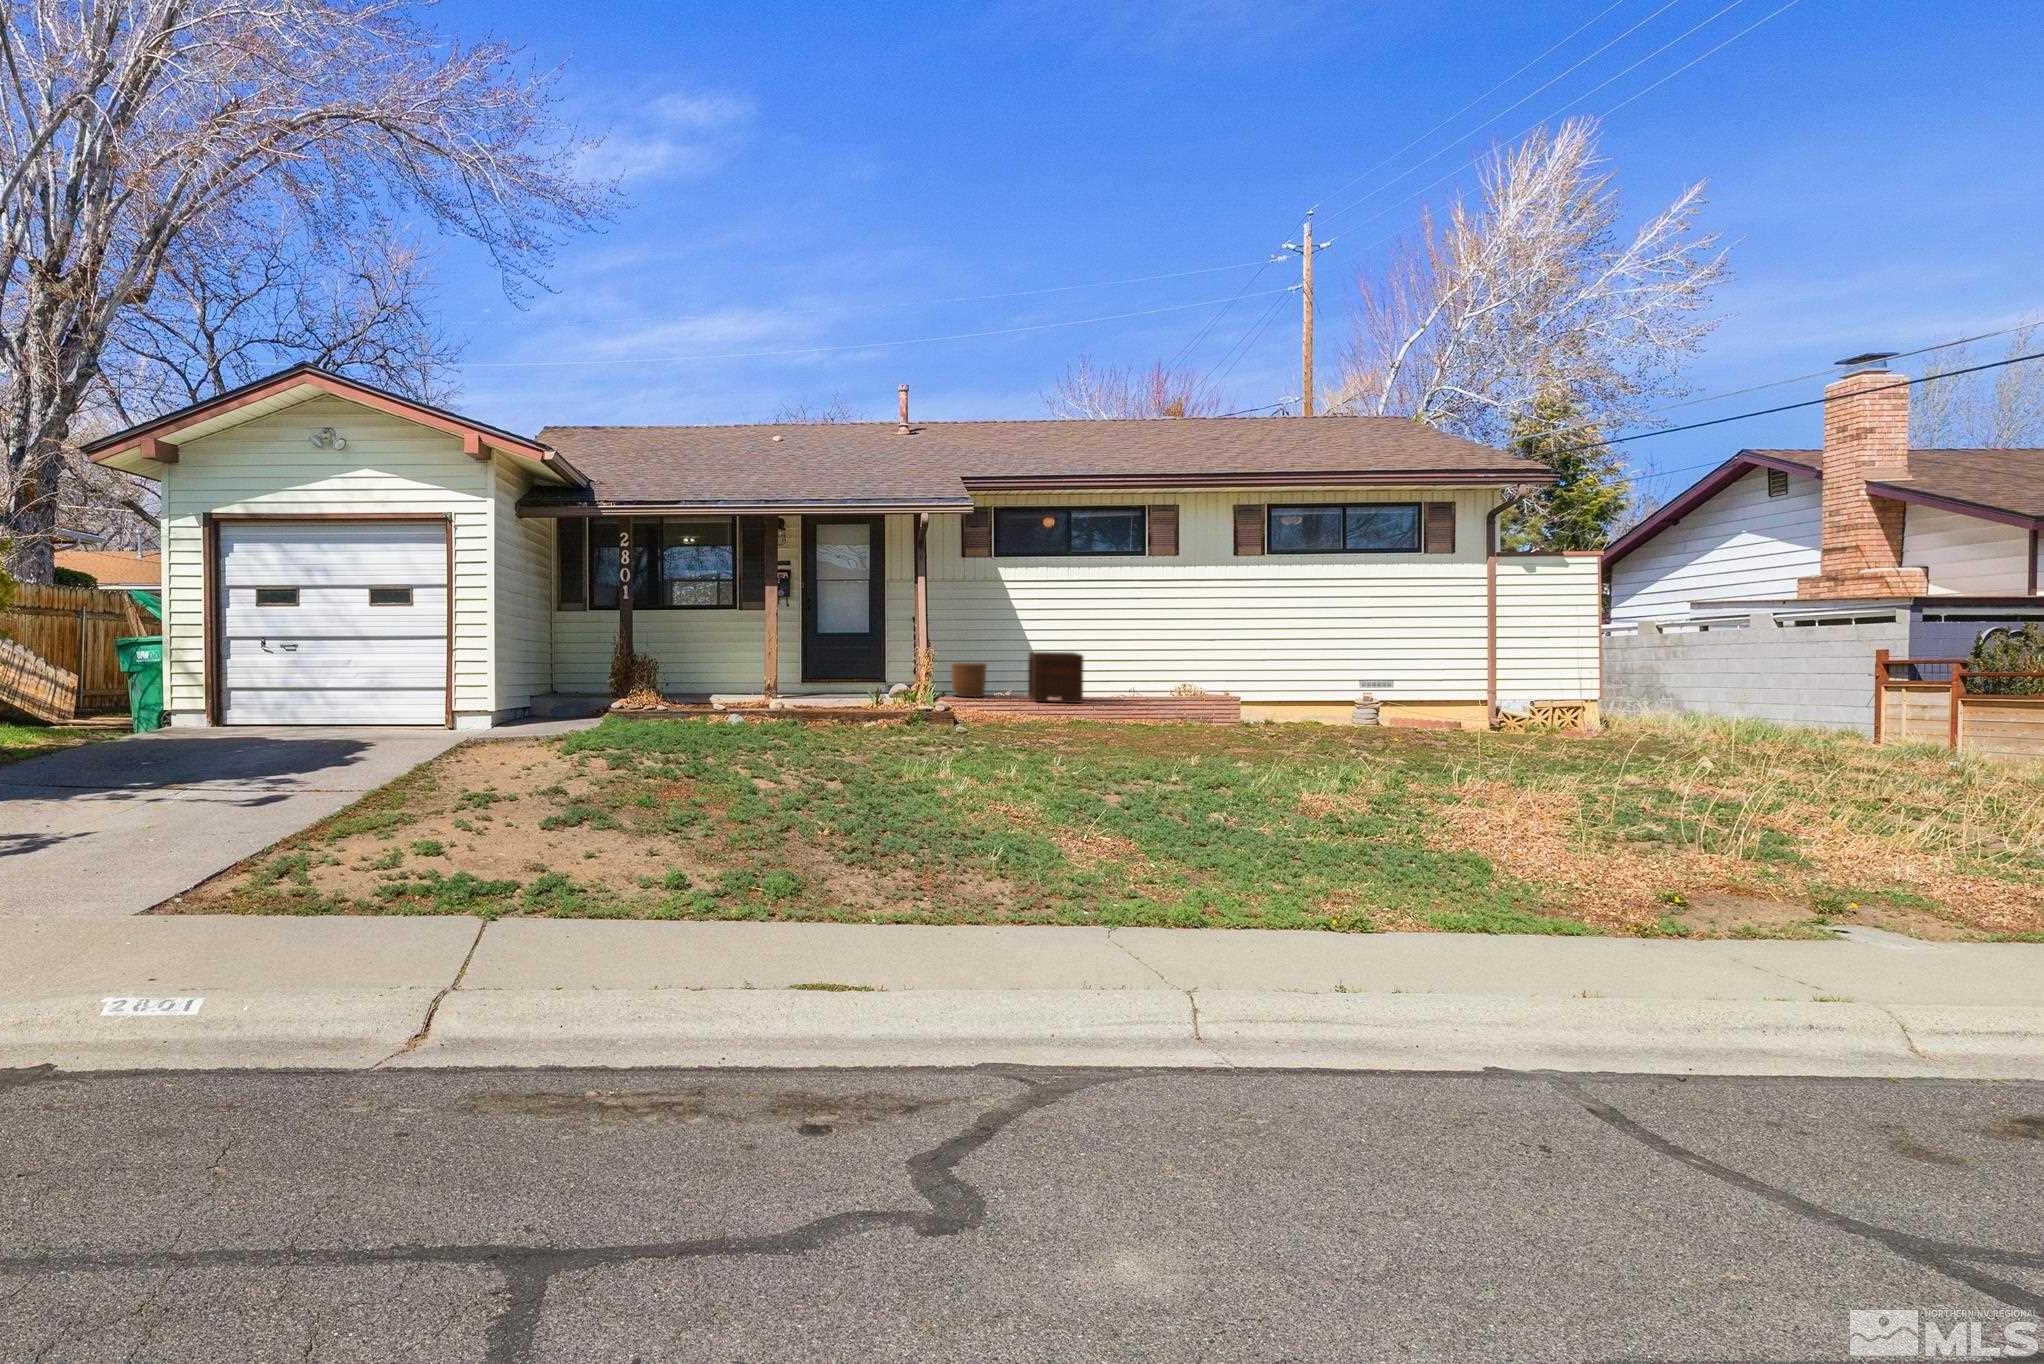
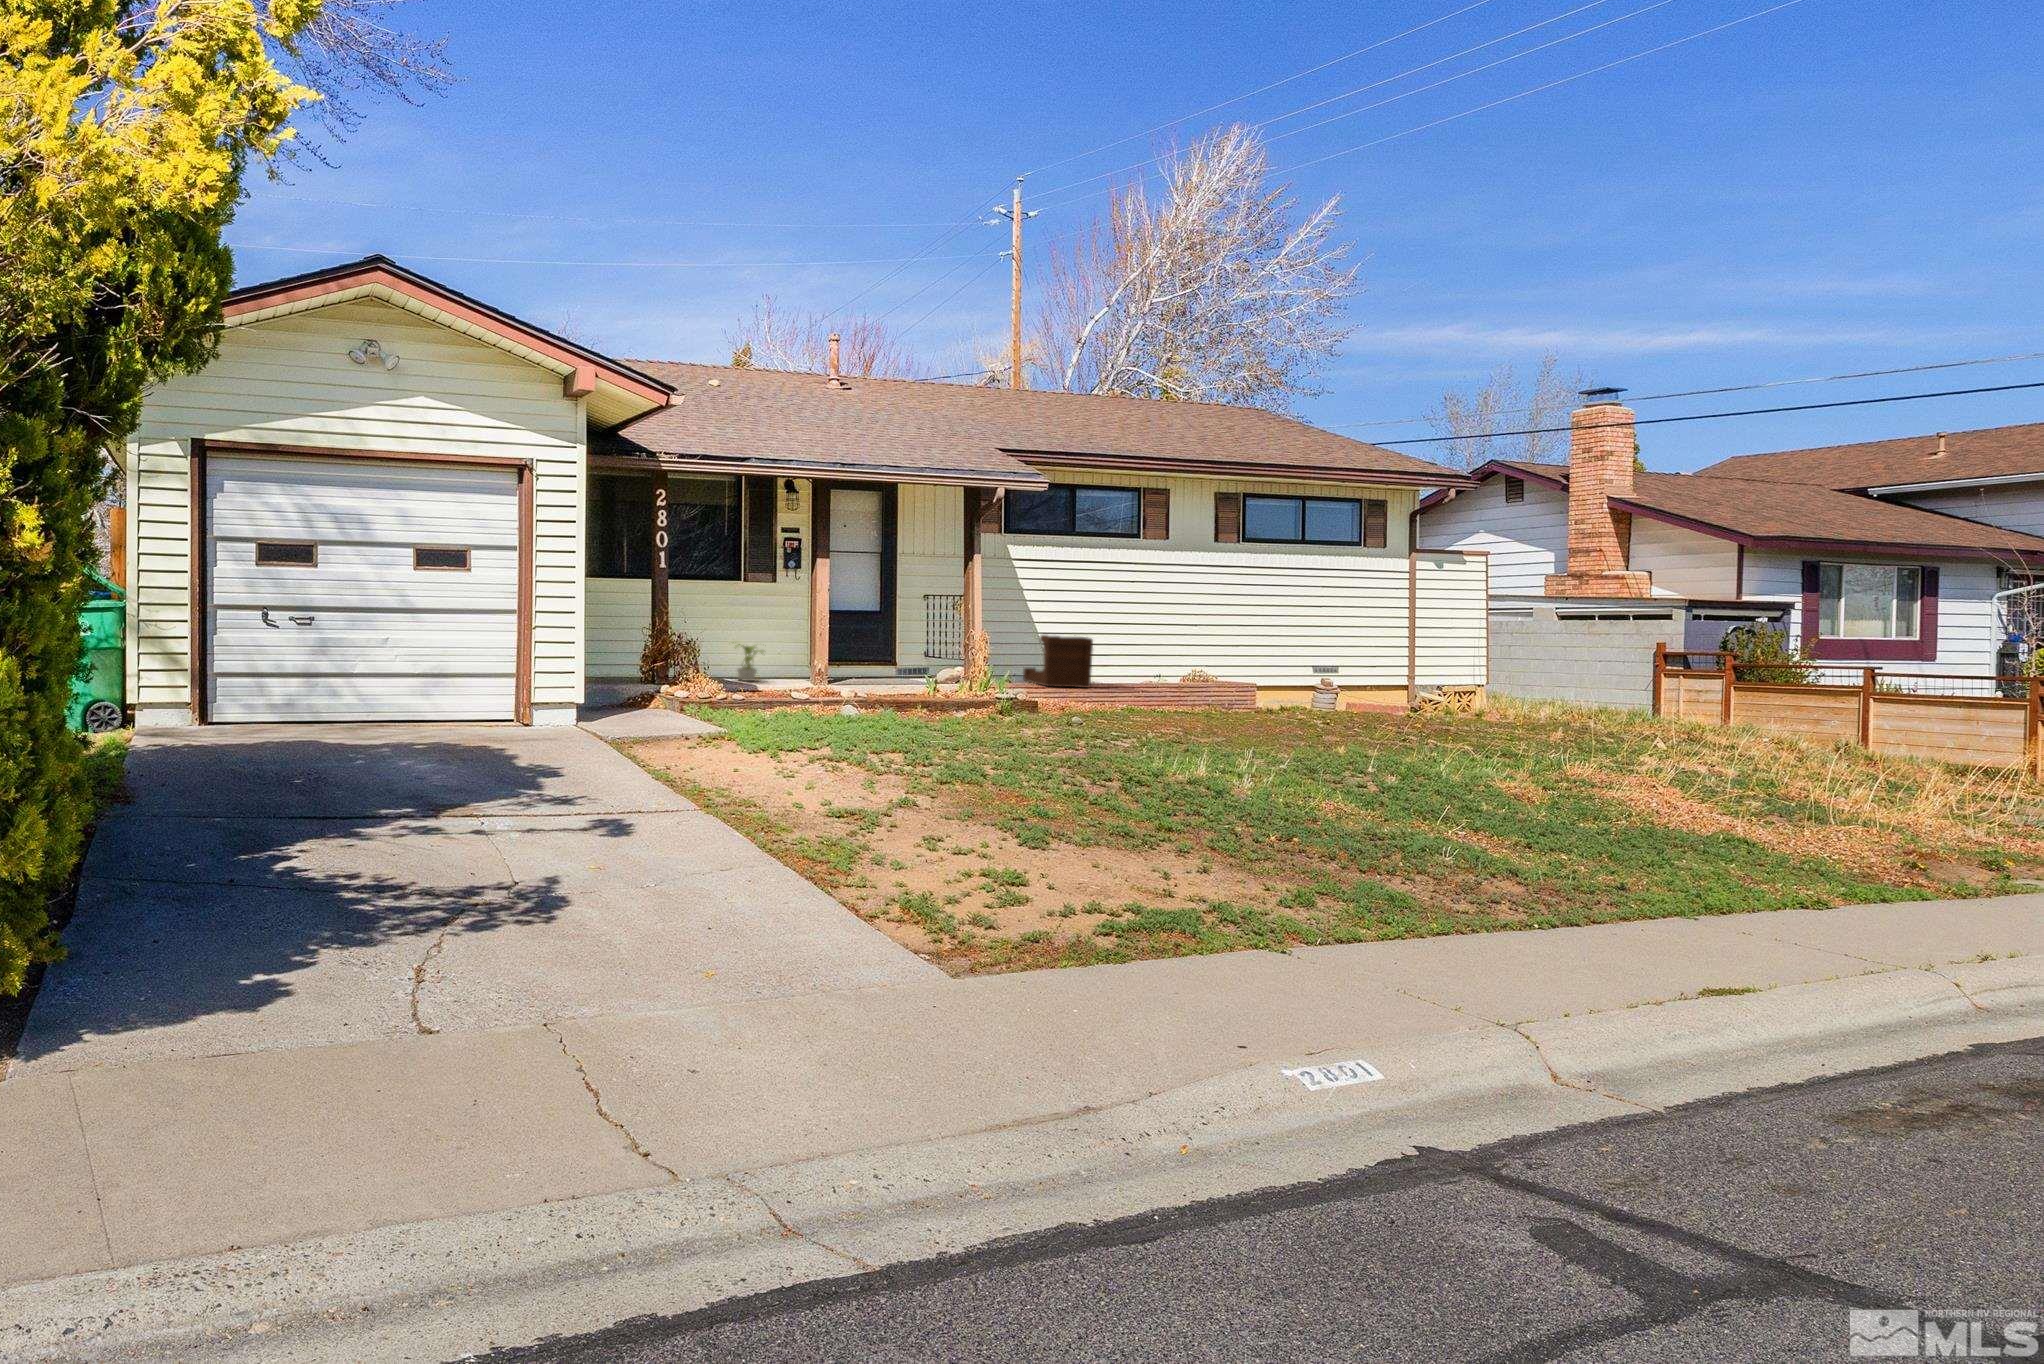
woven basket: present [951,662,987,697] -> none [950,642,988,680]
potted plant: none [710,664,746,698] -> present [736,644,763,681]

